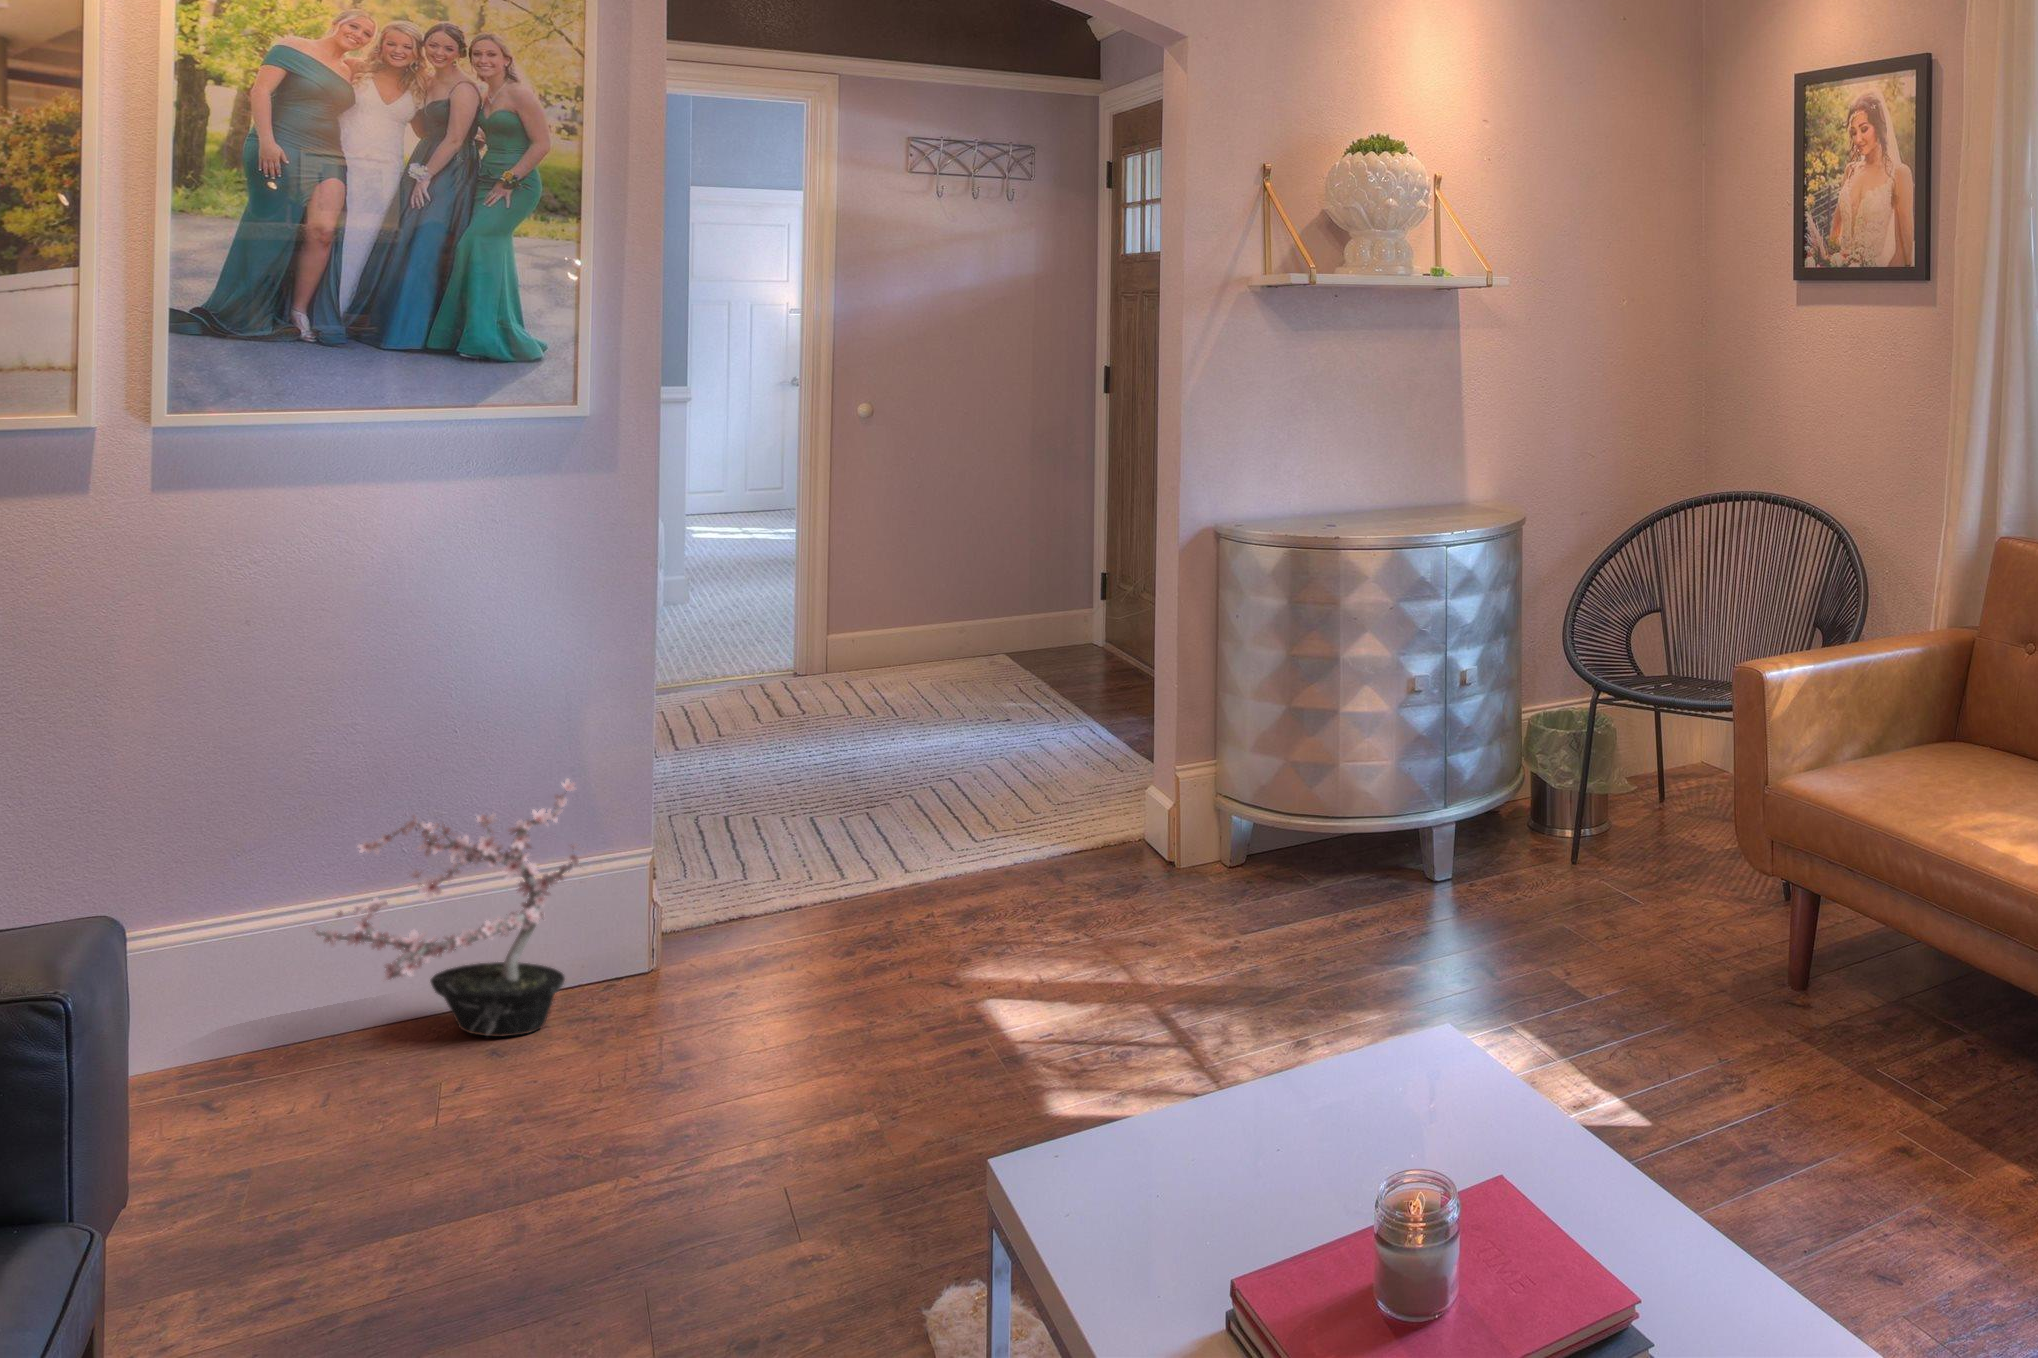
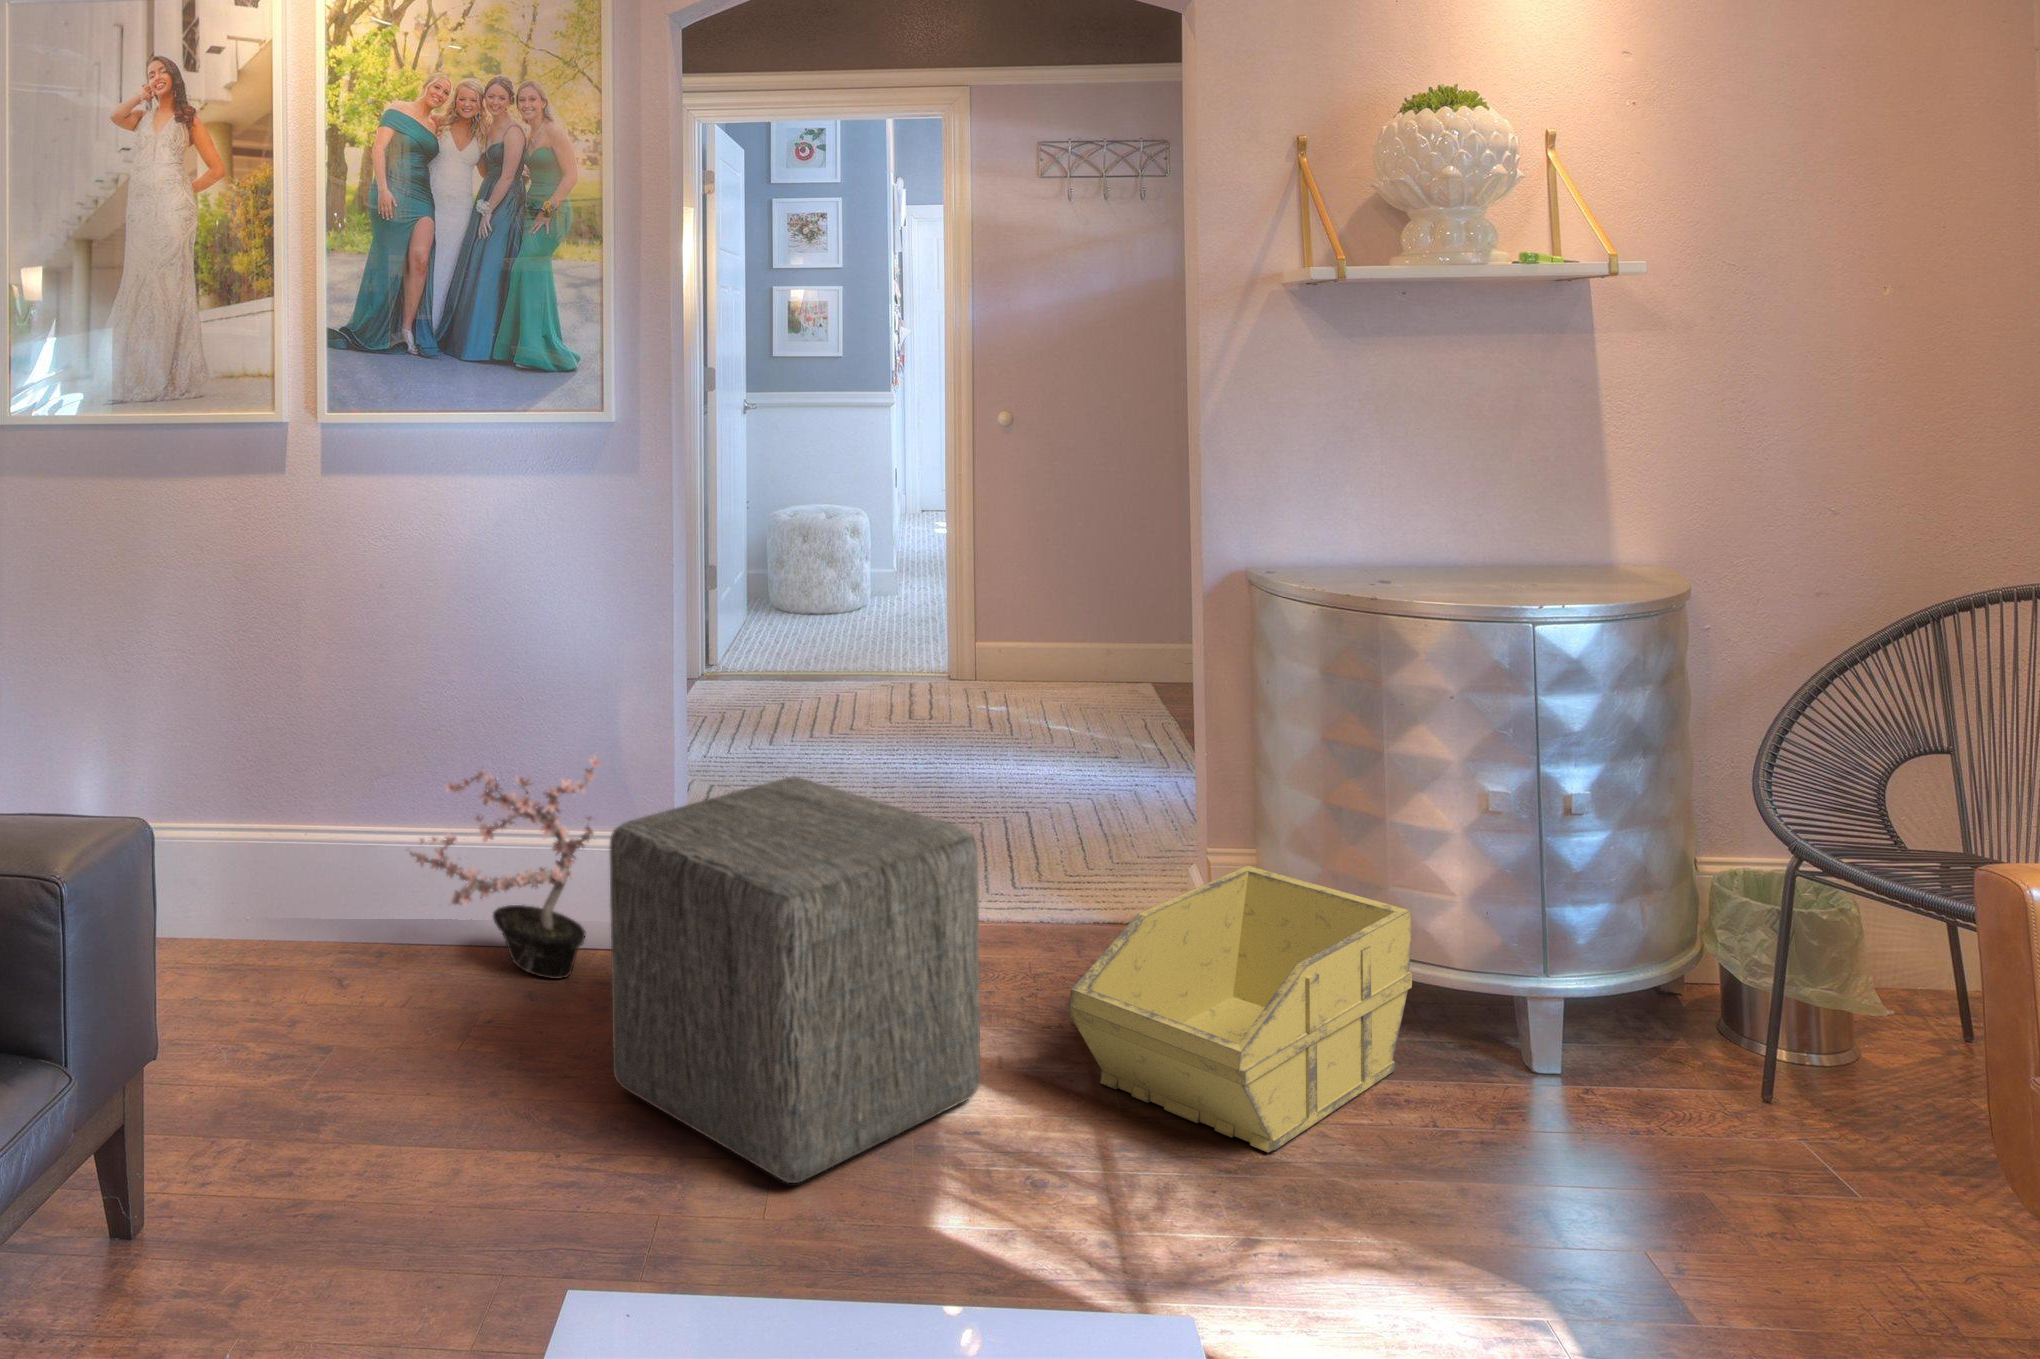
ottoman: none [659,757,1046,1141] -> present [610,777,980,1183]
storage bin: none [1120,771,1361,991] -> present [1069,866,1412,1152]

